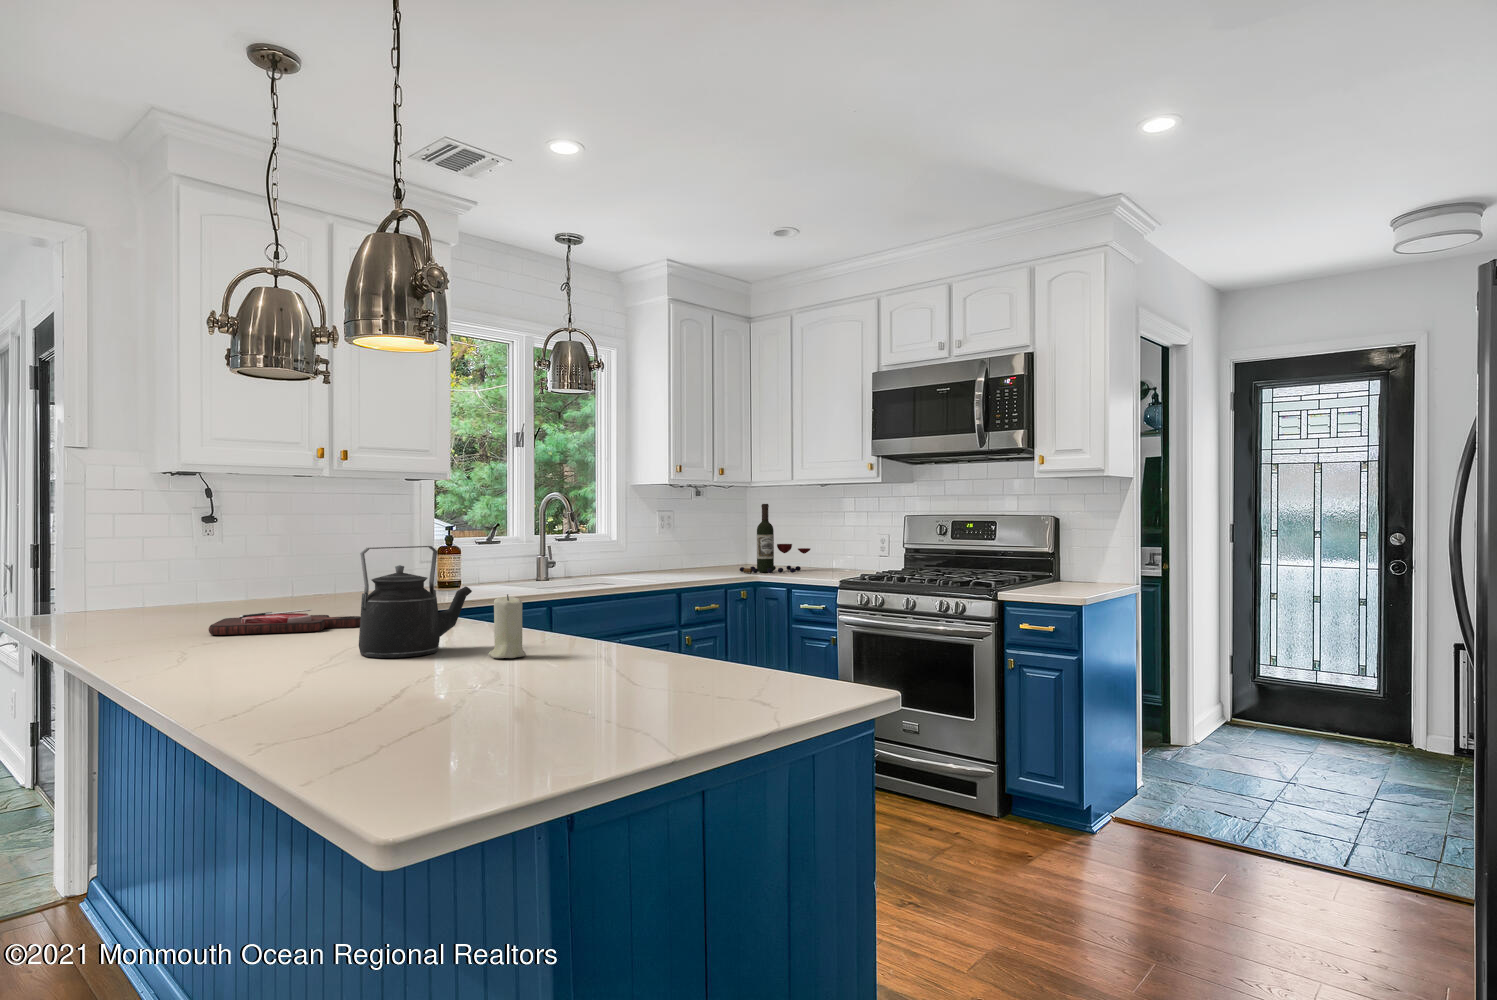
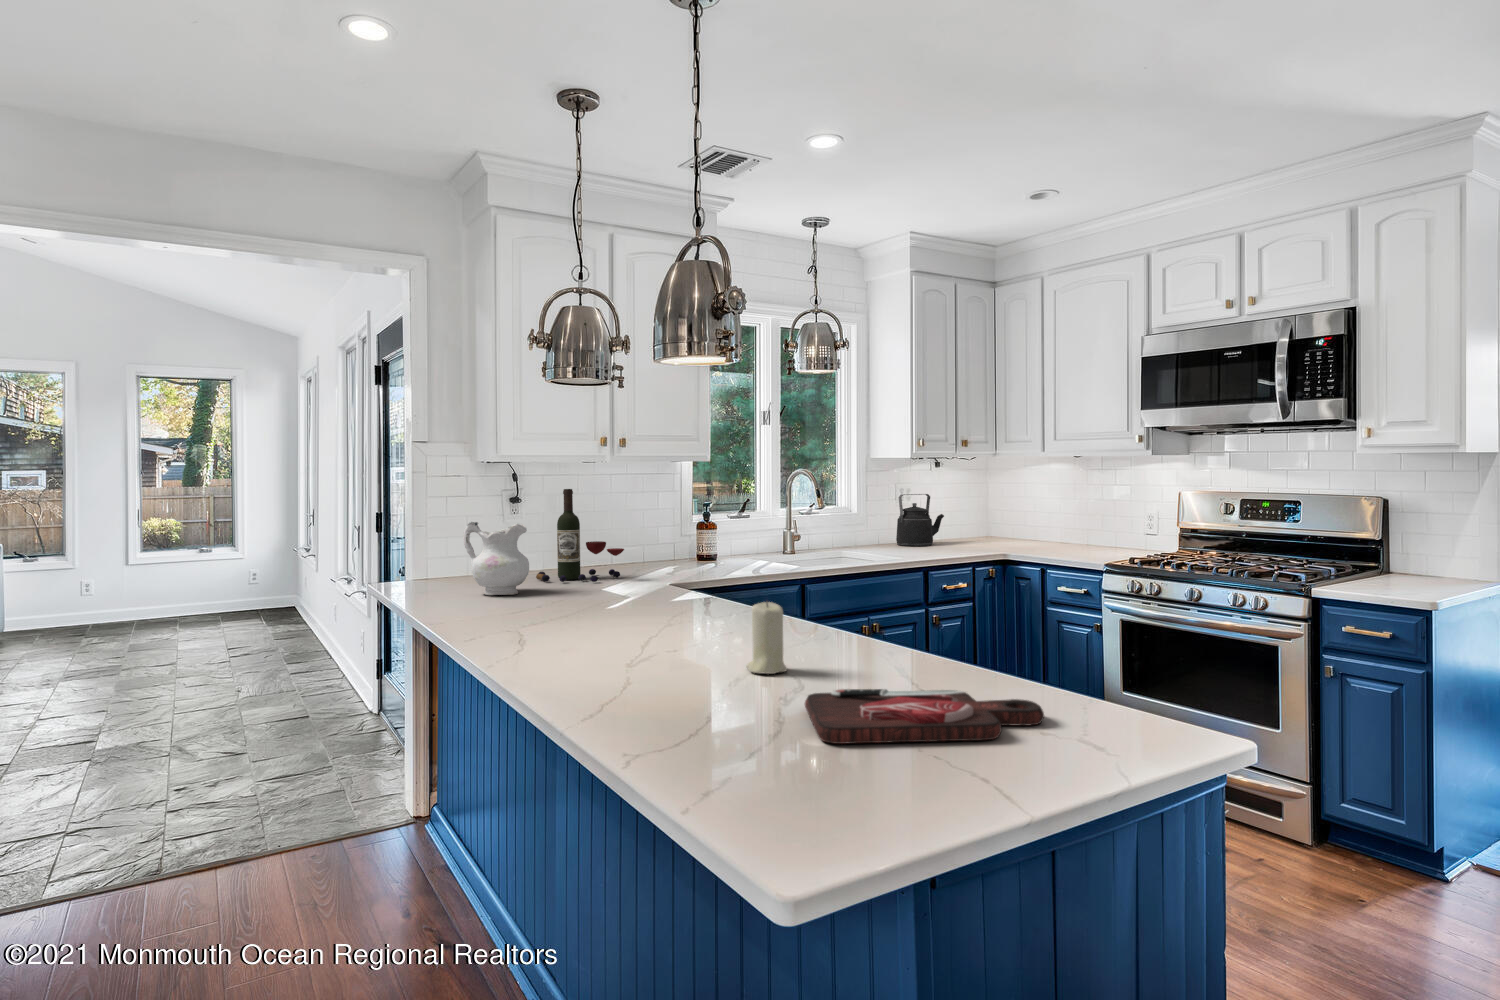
wine bottle: present [739,504,810,573] -> present [536,489,624,582]
ceramic pitcher: none [192,540,265,615] -> present [463,522,529,595]
kettle: present [359,546,472,658] -> present [896,494,944,546]
cutting board: present [209,609,361,635] -> present [805,689,1044,744]

